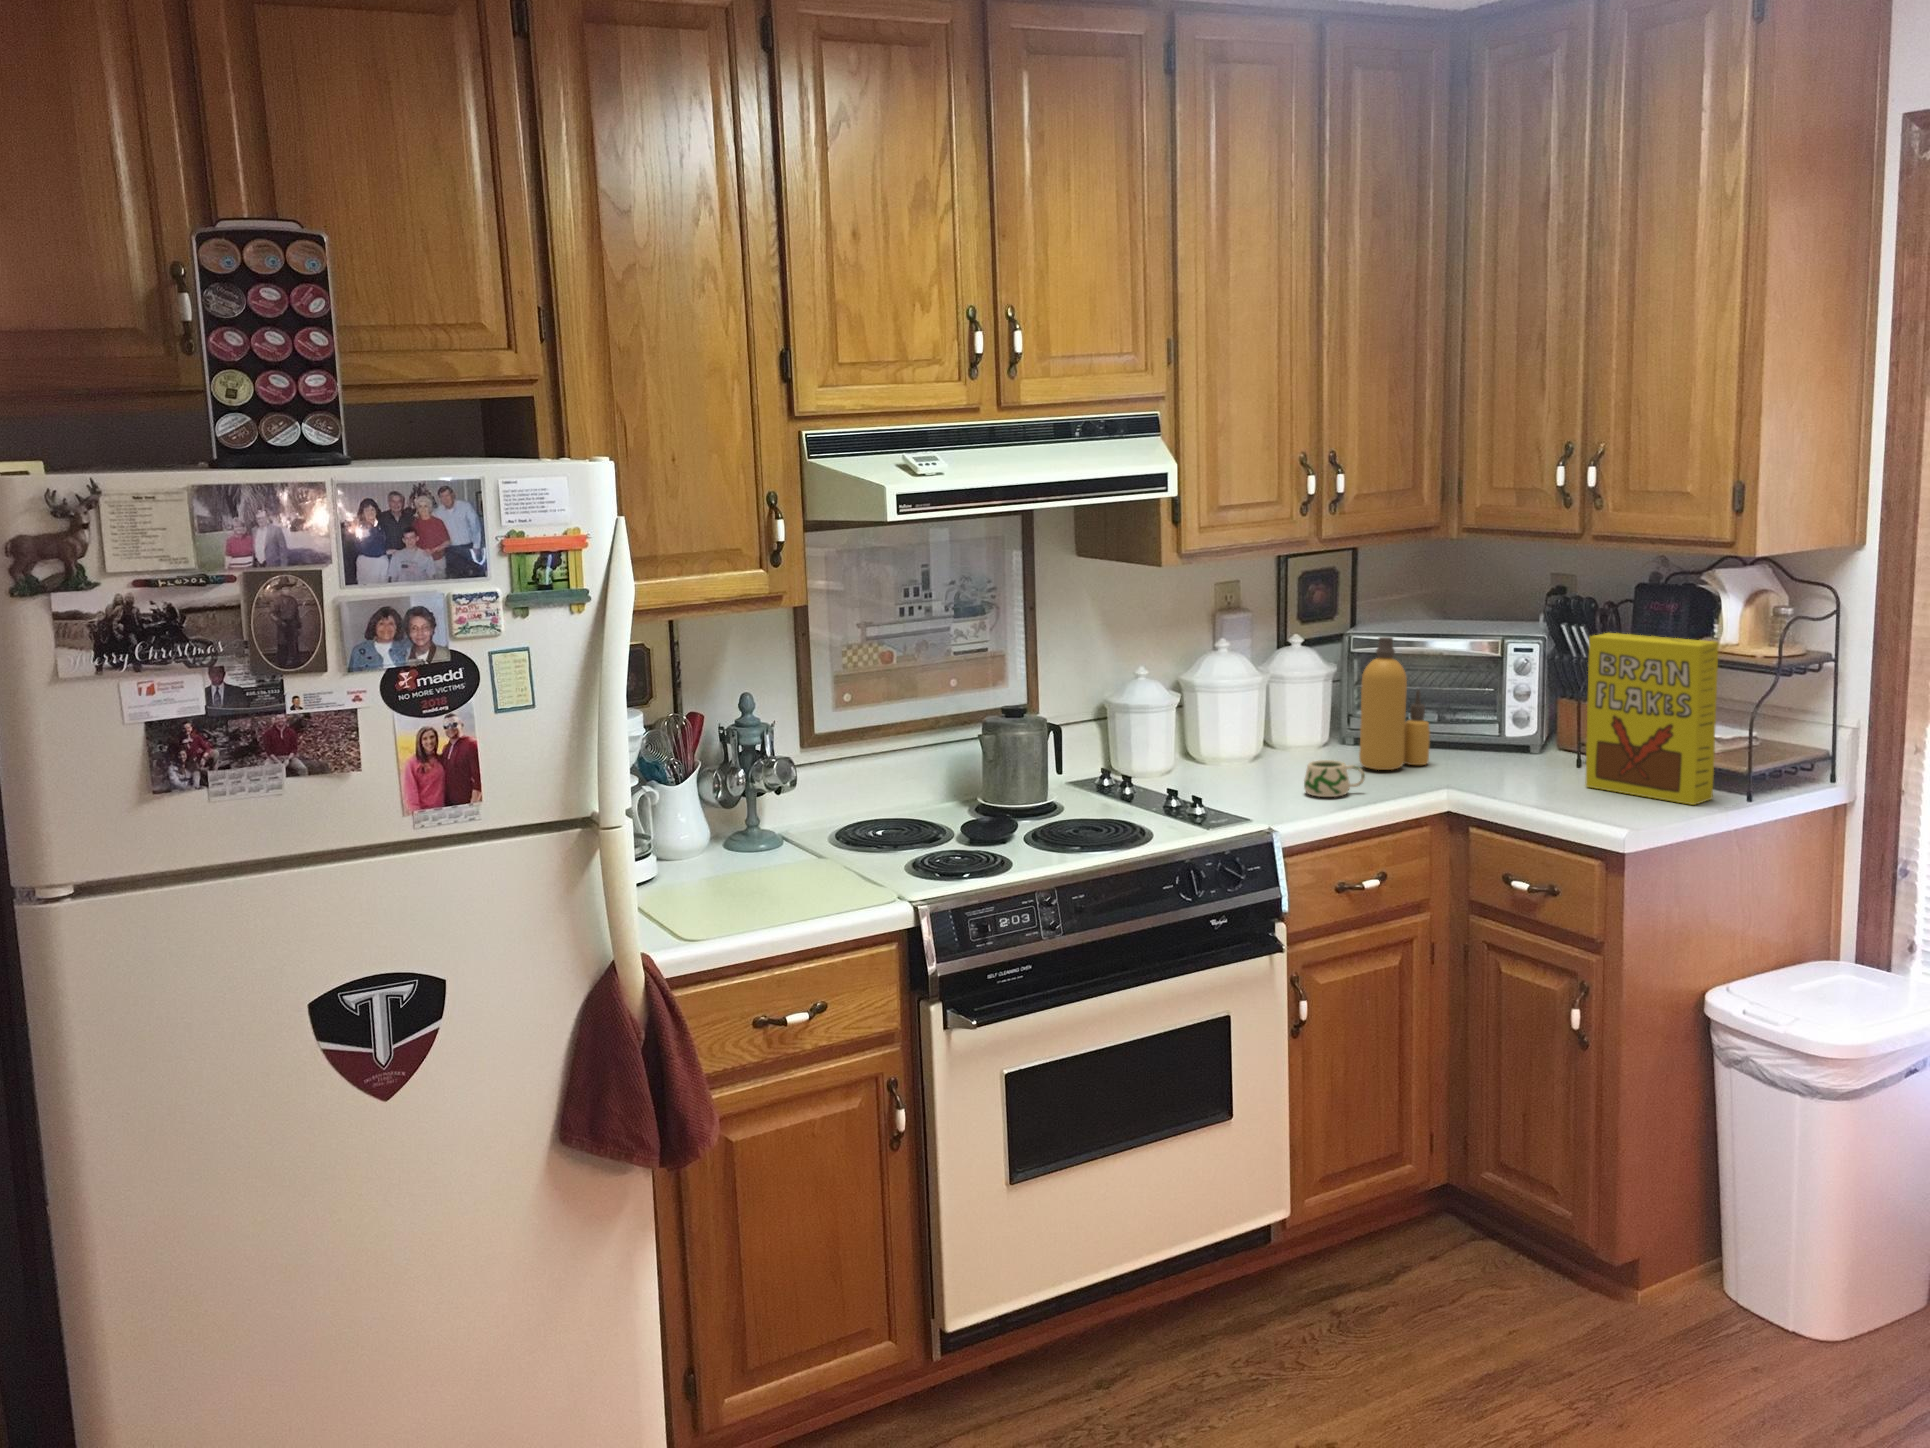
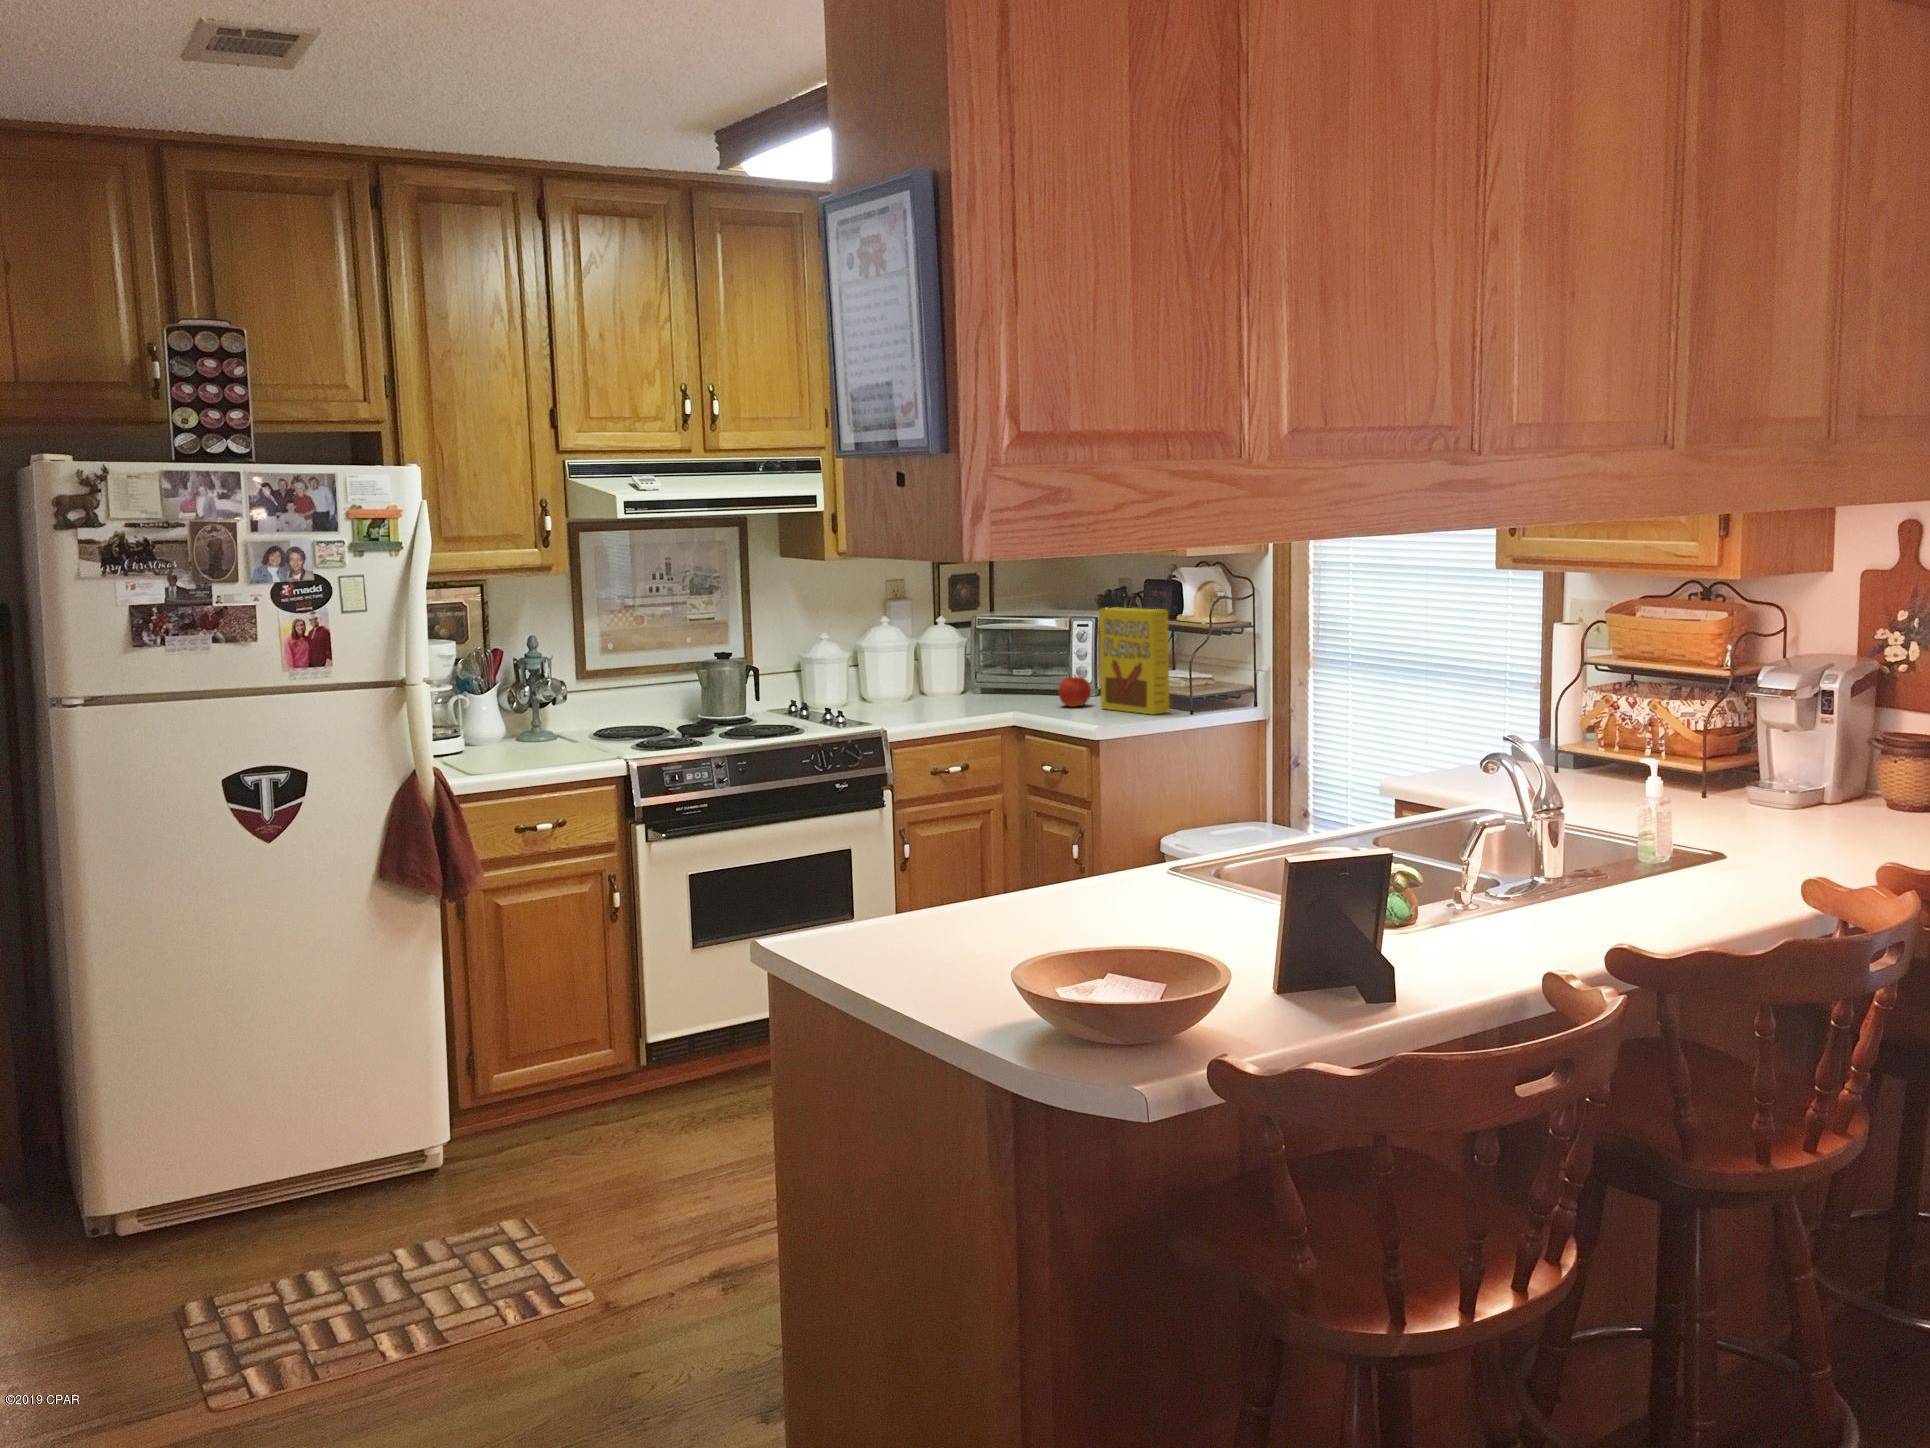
bottle: present [1359,637,1430,770] -> none [970,614,1018,703]
apple: none [1509,731,1560,781] -> present [1058,675,1091,707]
mug: present [1304,760,1365,797] -> none [919,692,959,715]

